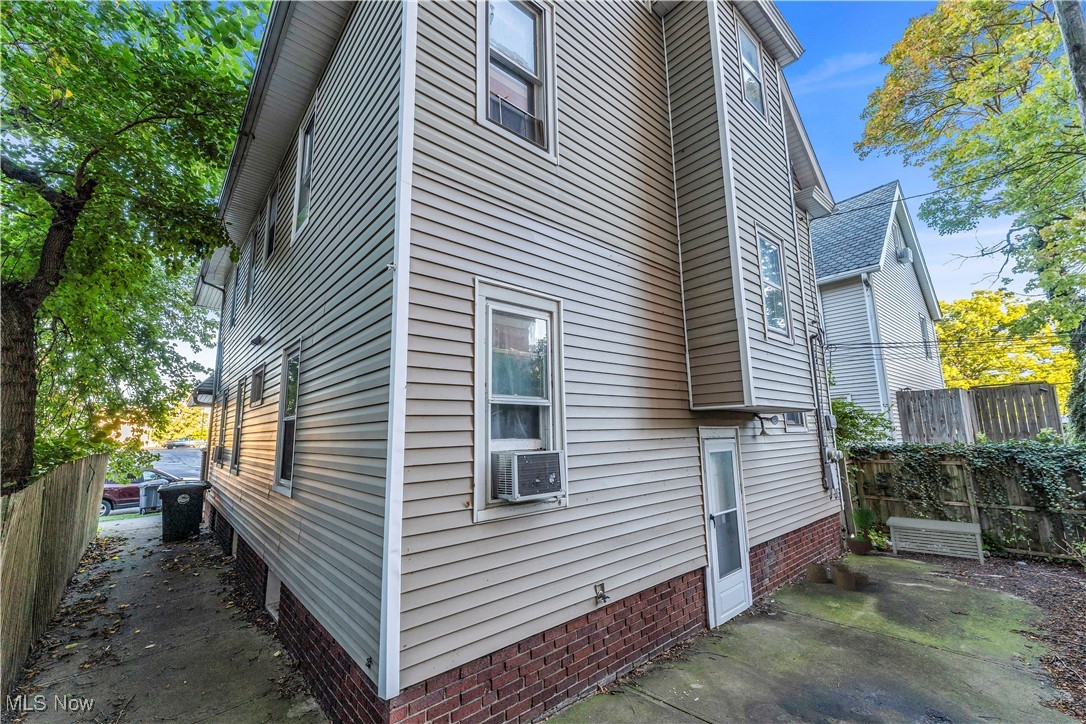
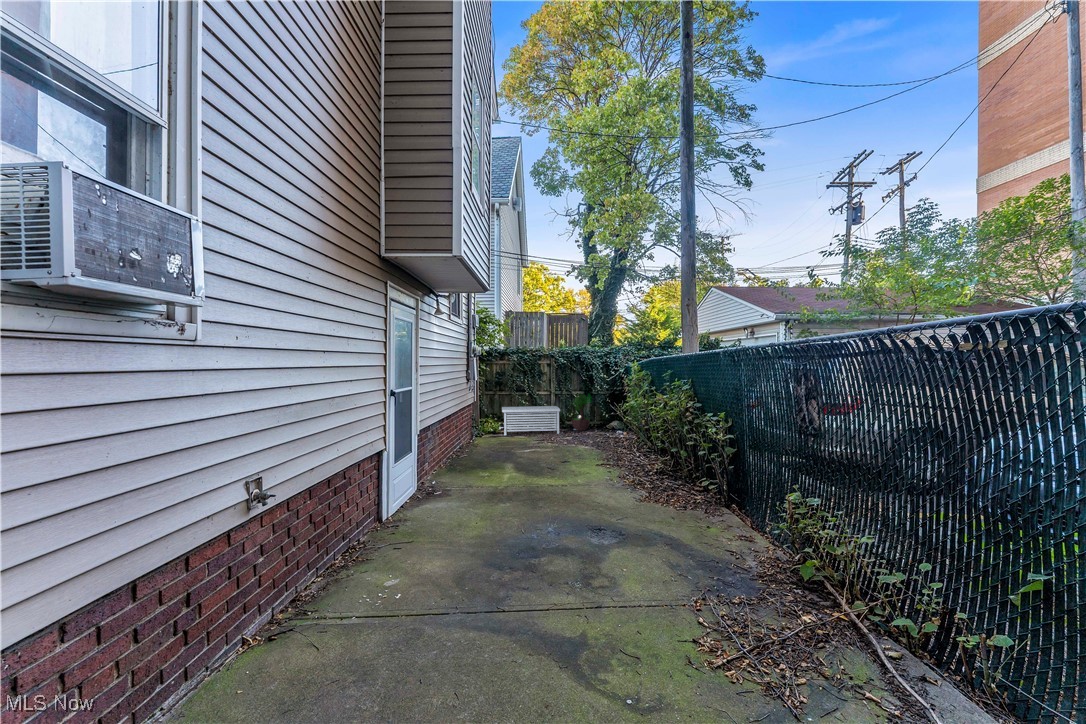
potted tree: present [846,508,874,555] -> present [572,395,590,431]
woven basket: present [806,562,869,591] -> none [452,442,500,464]

